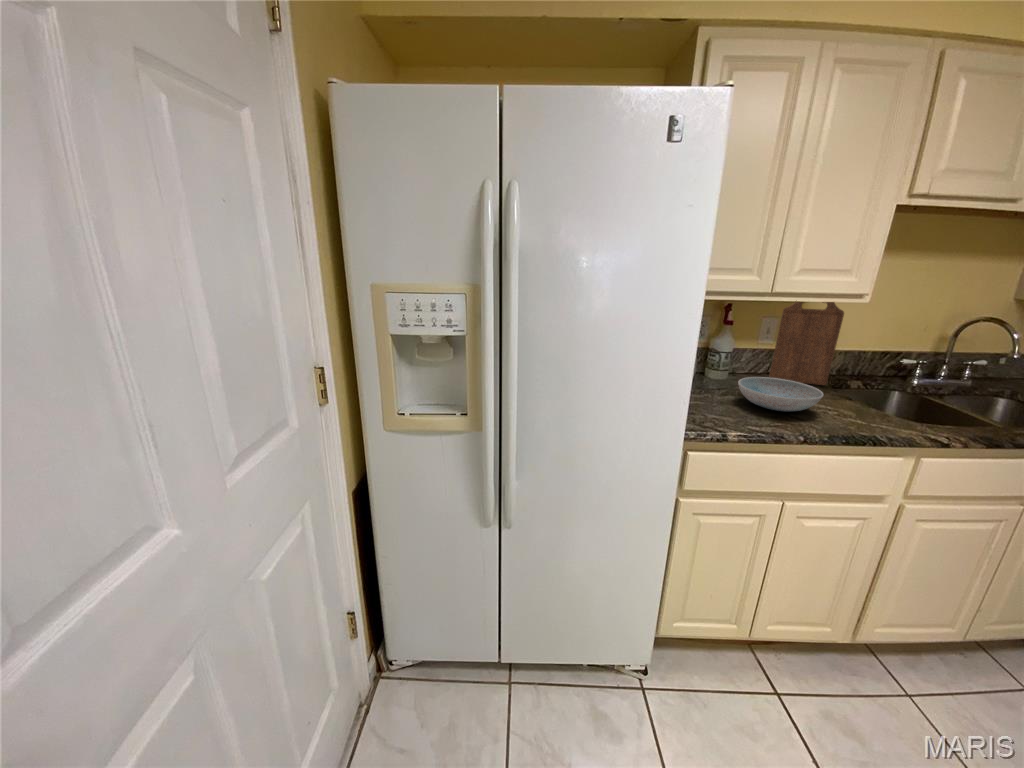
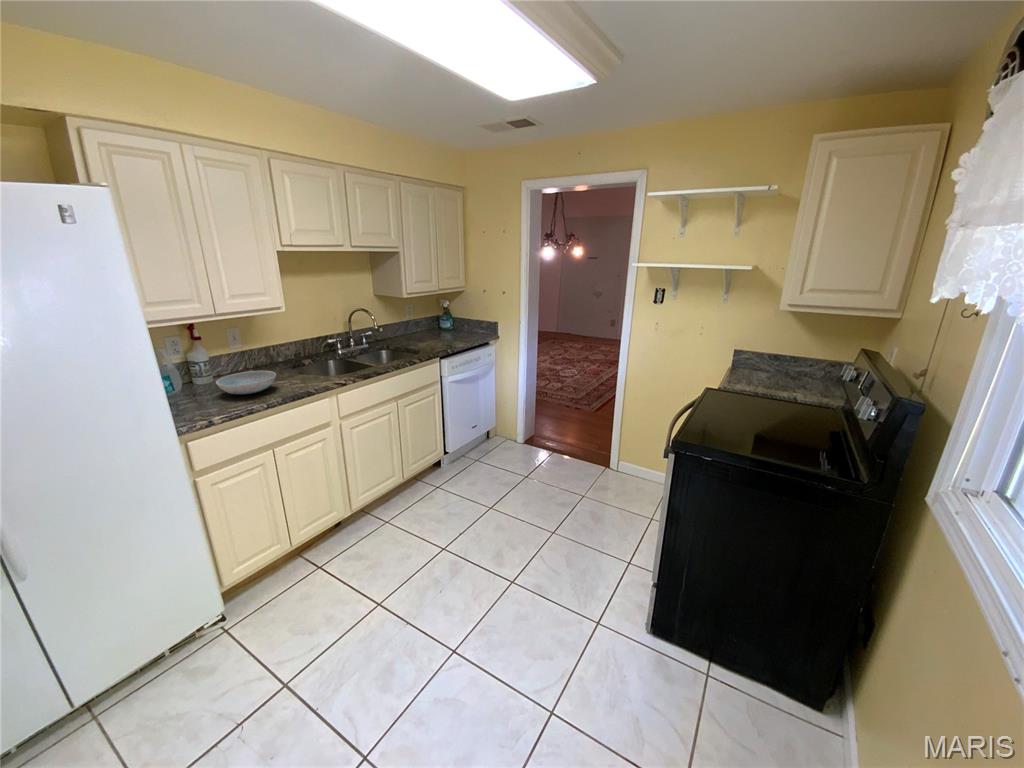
cutting board: present [769,302,844,385] -> none [237,310,288,373]

